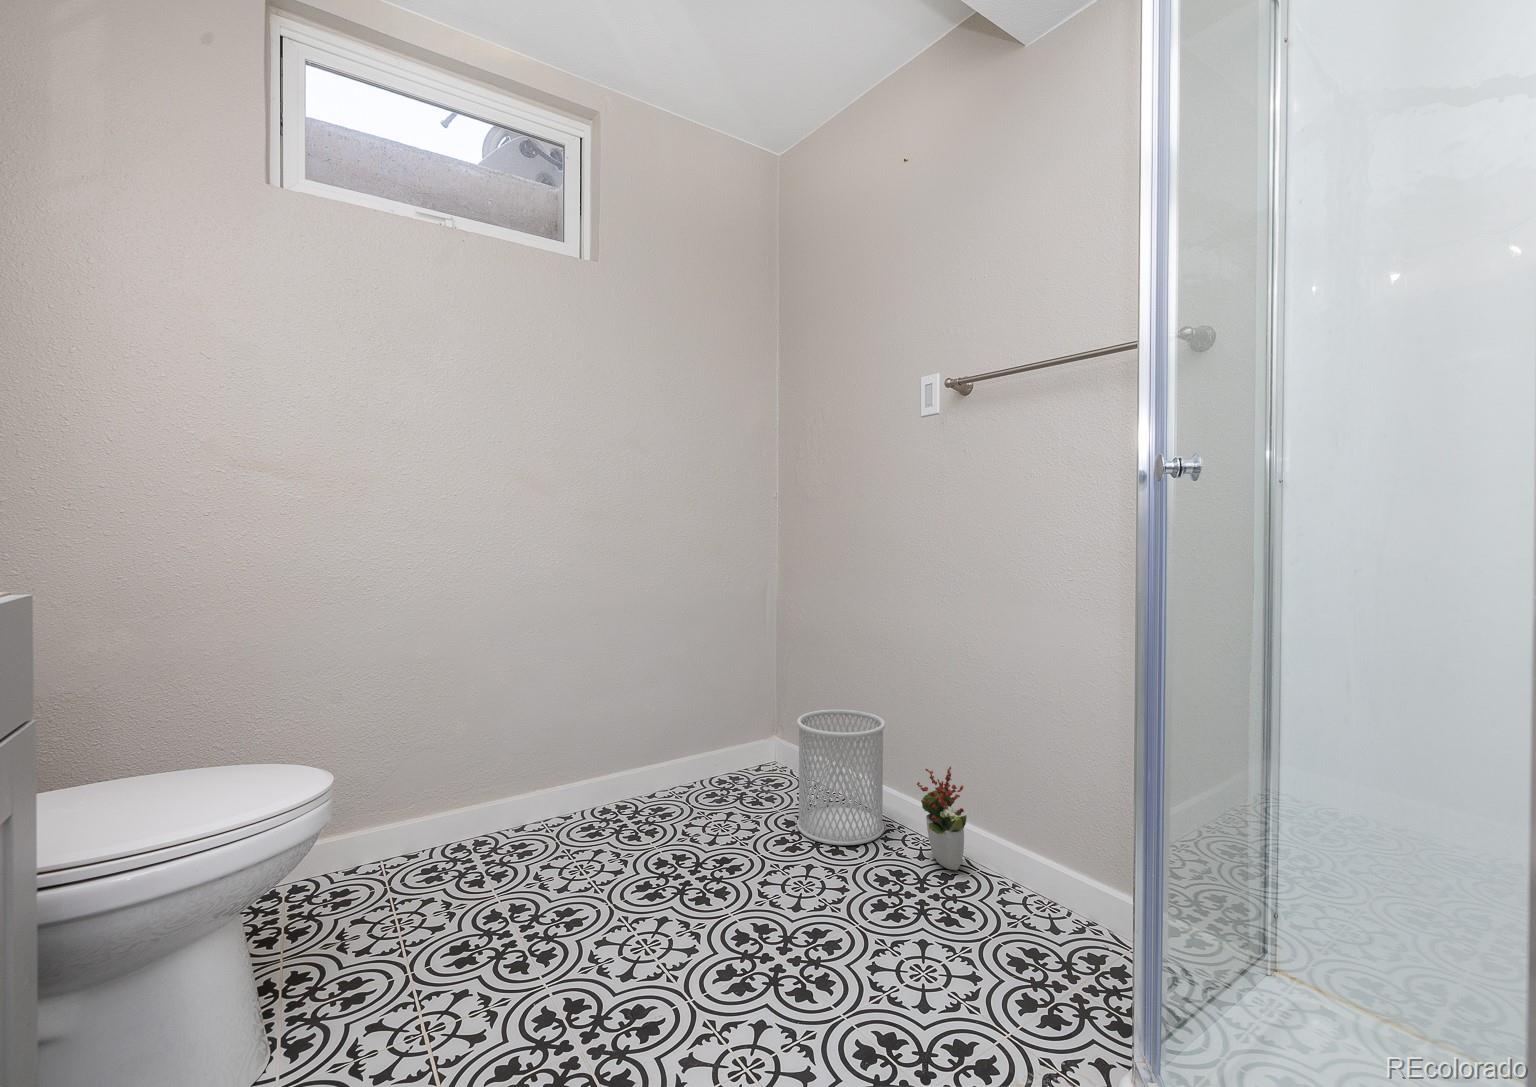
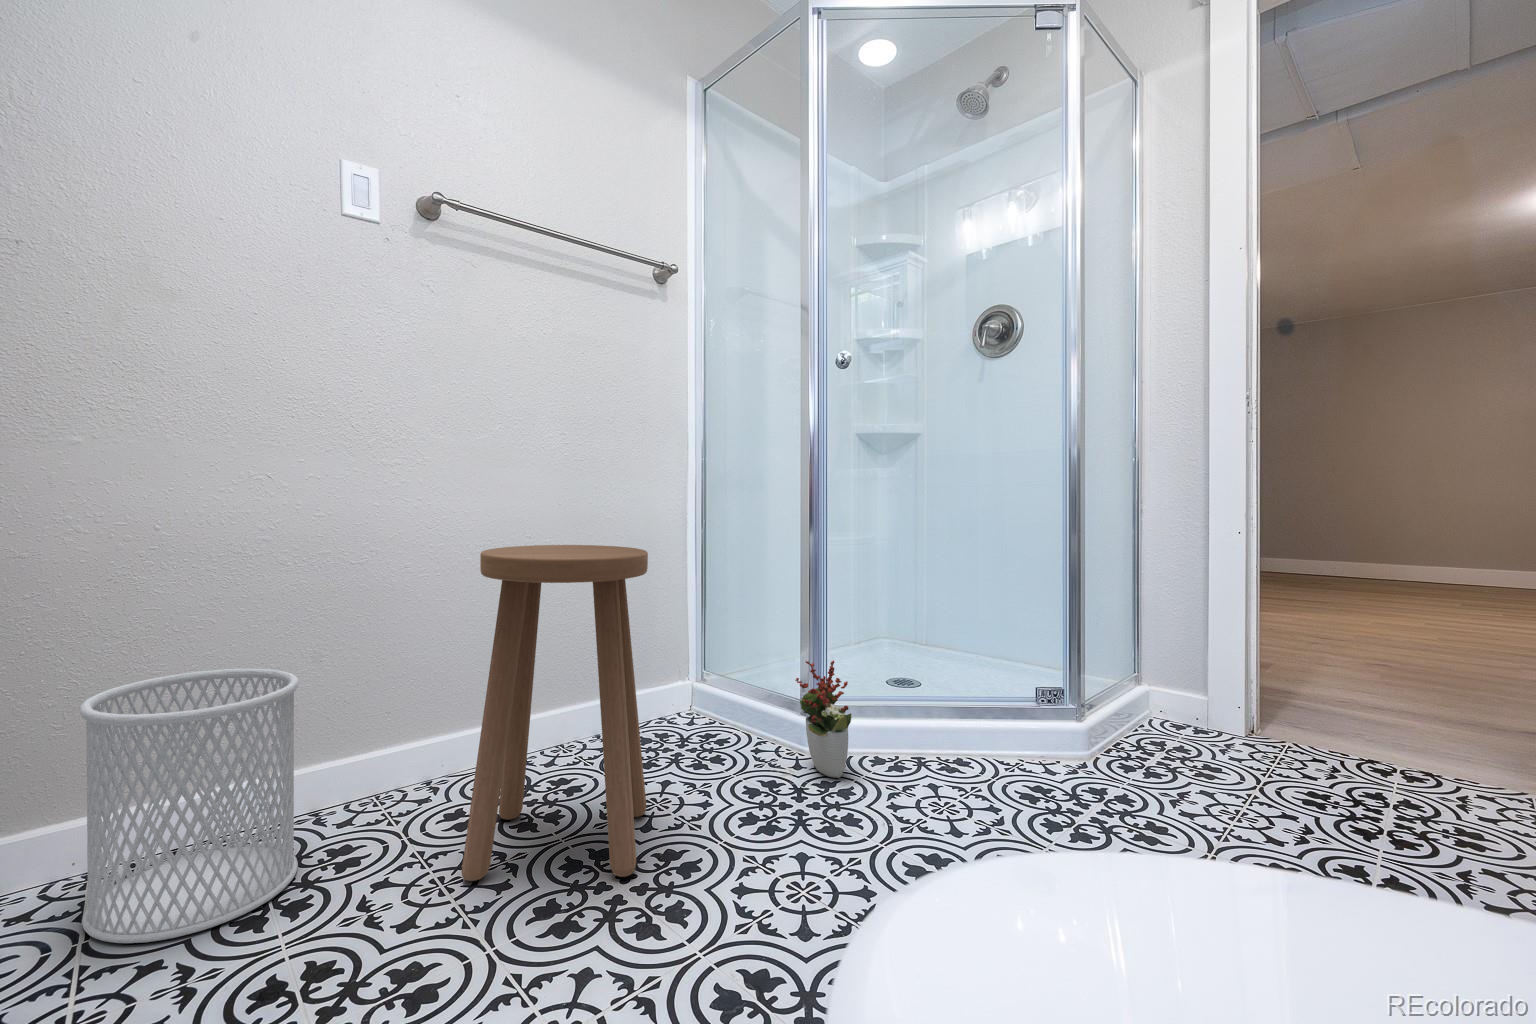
stool: none [661,676,794,949] -> present [462,545,648,881]
wastebasket: present [797,709,885,845] -> present [80,669,299,943]

